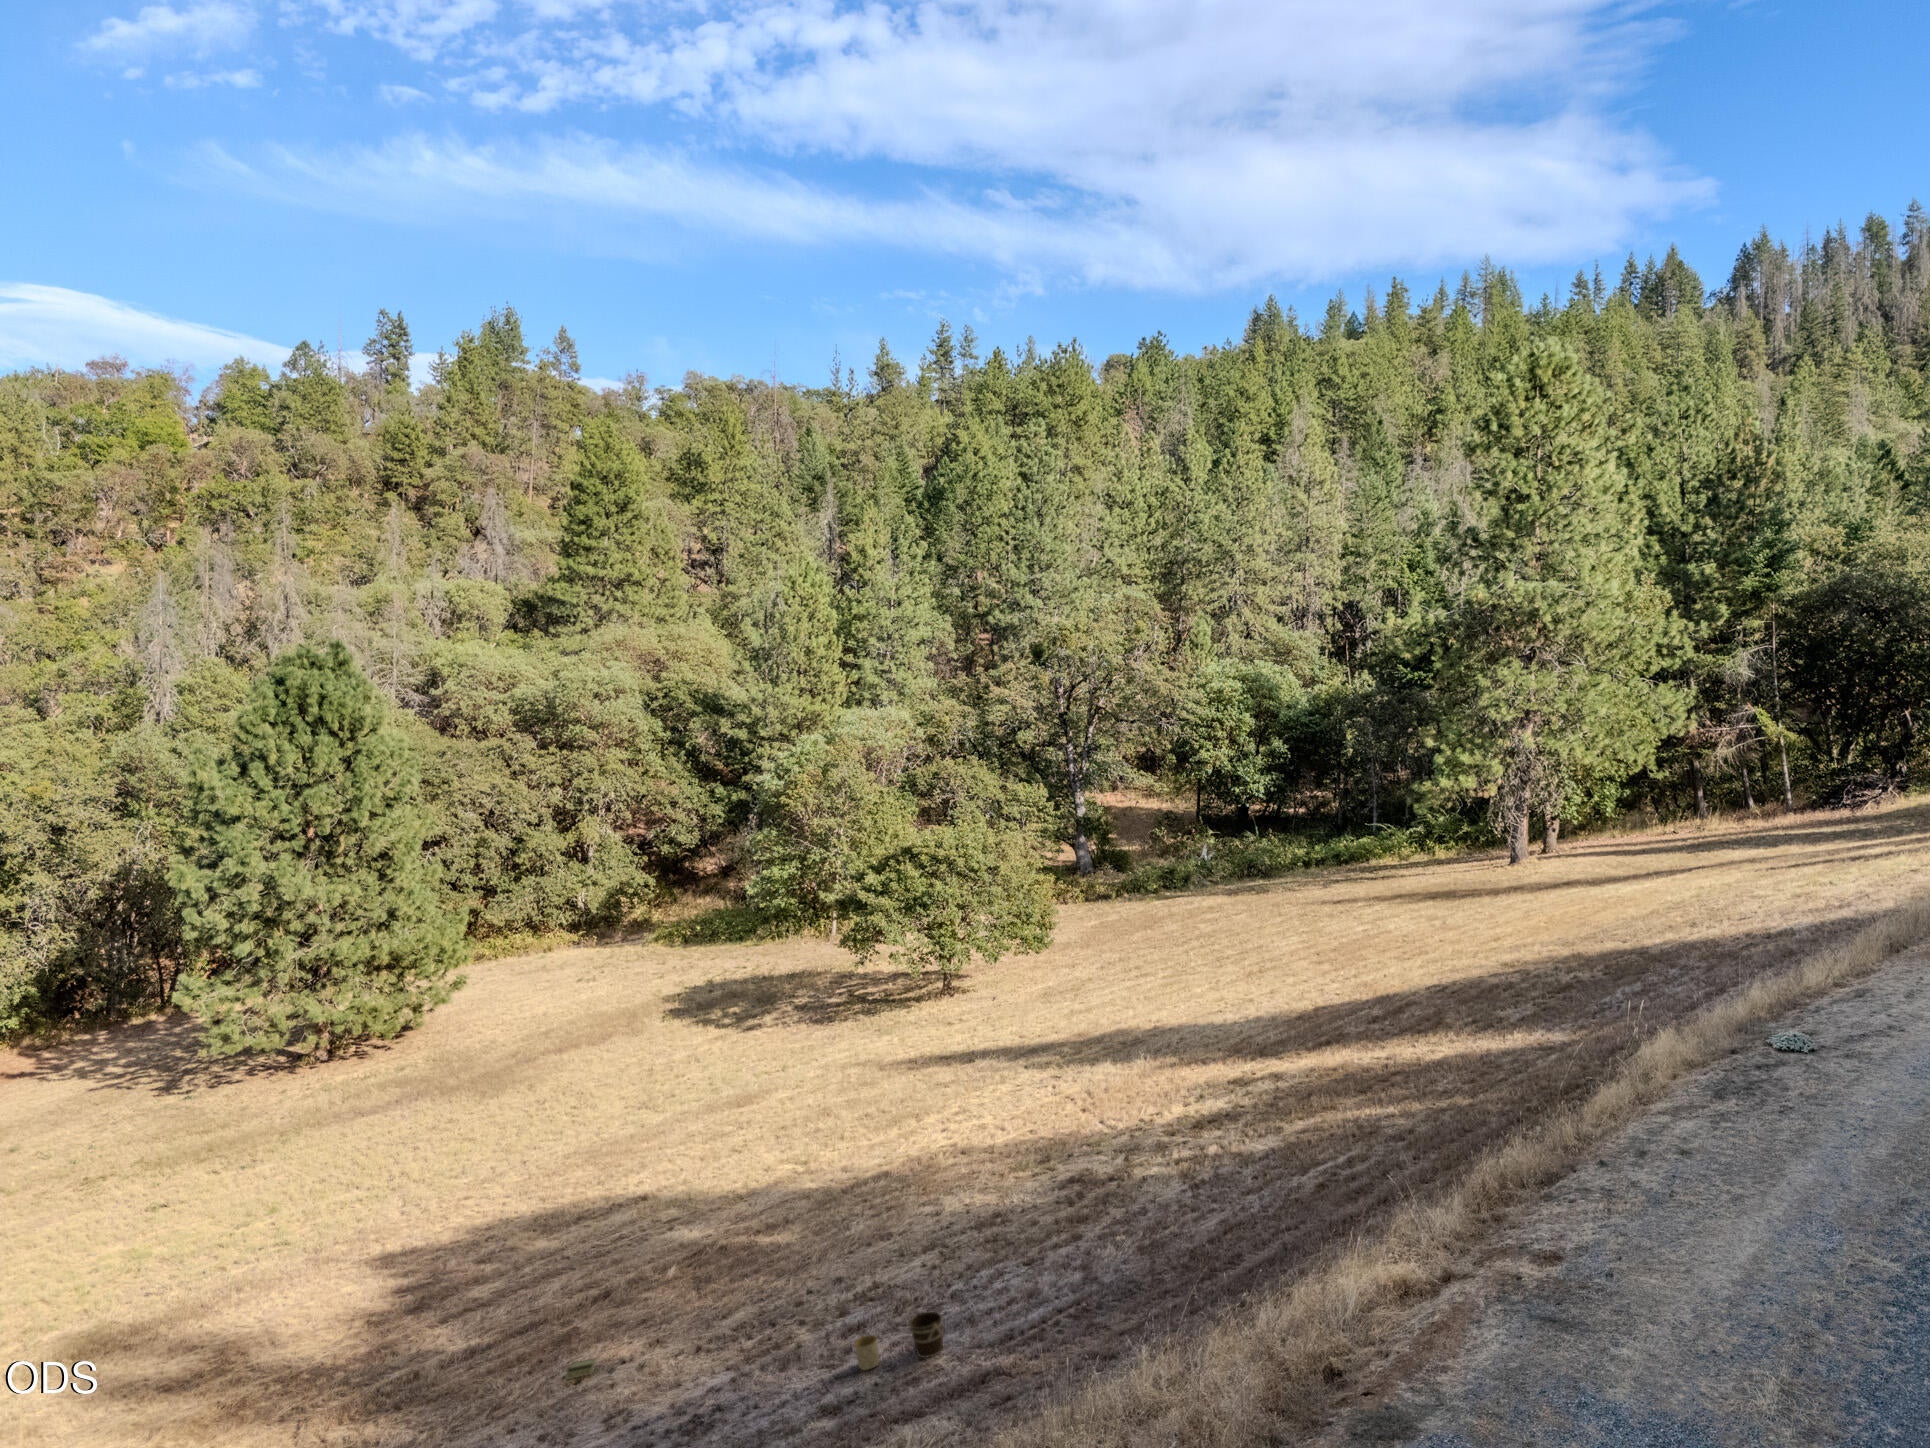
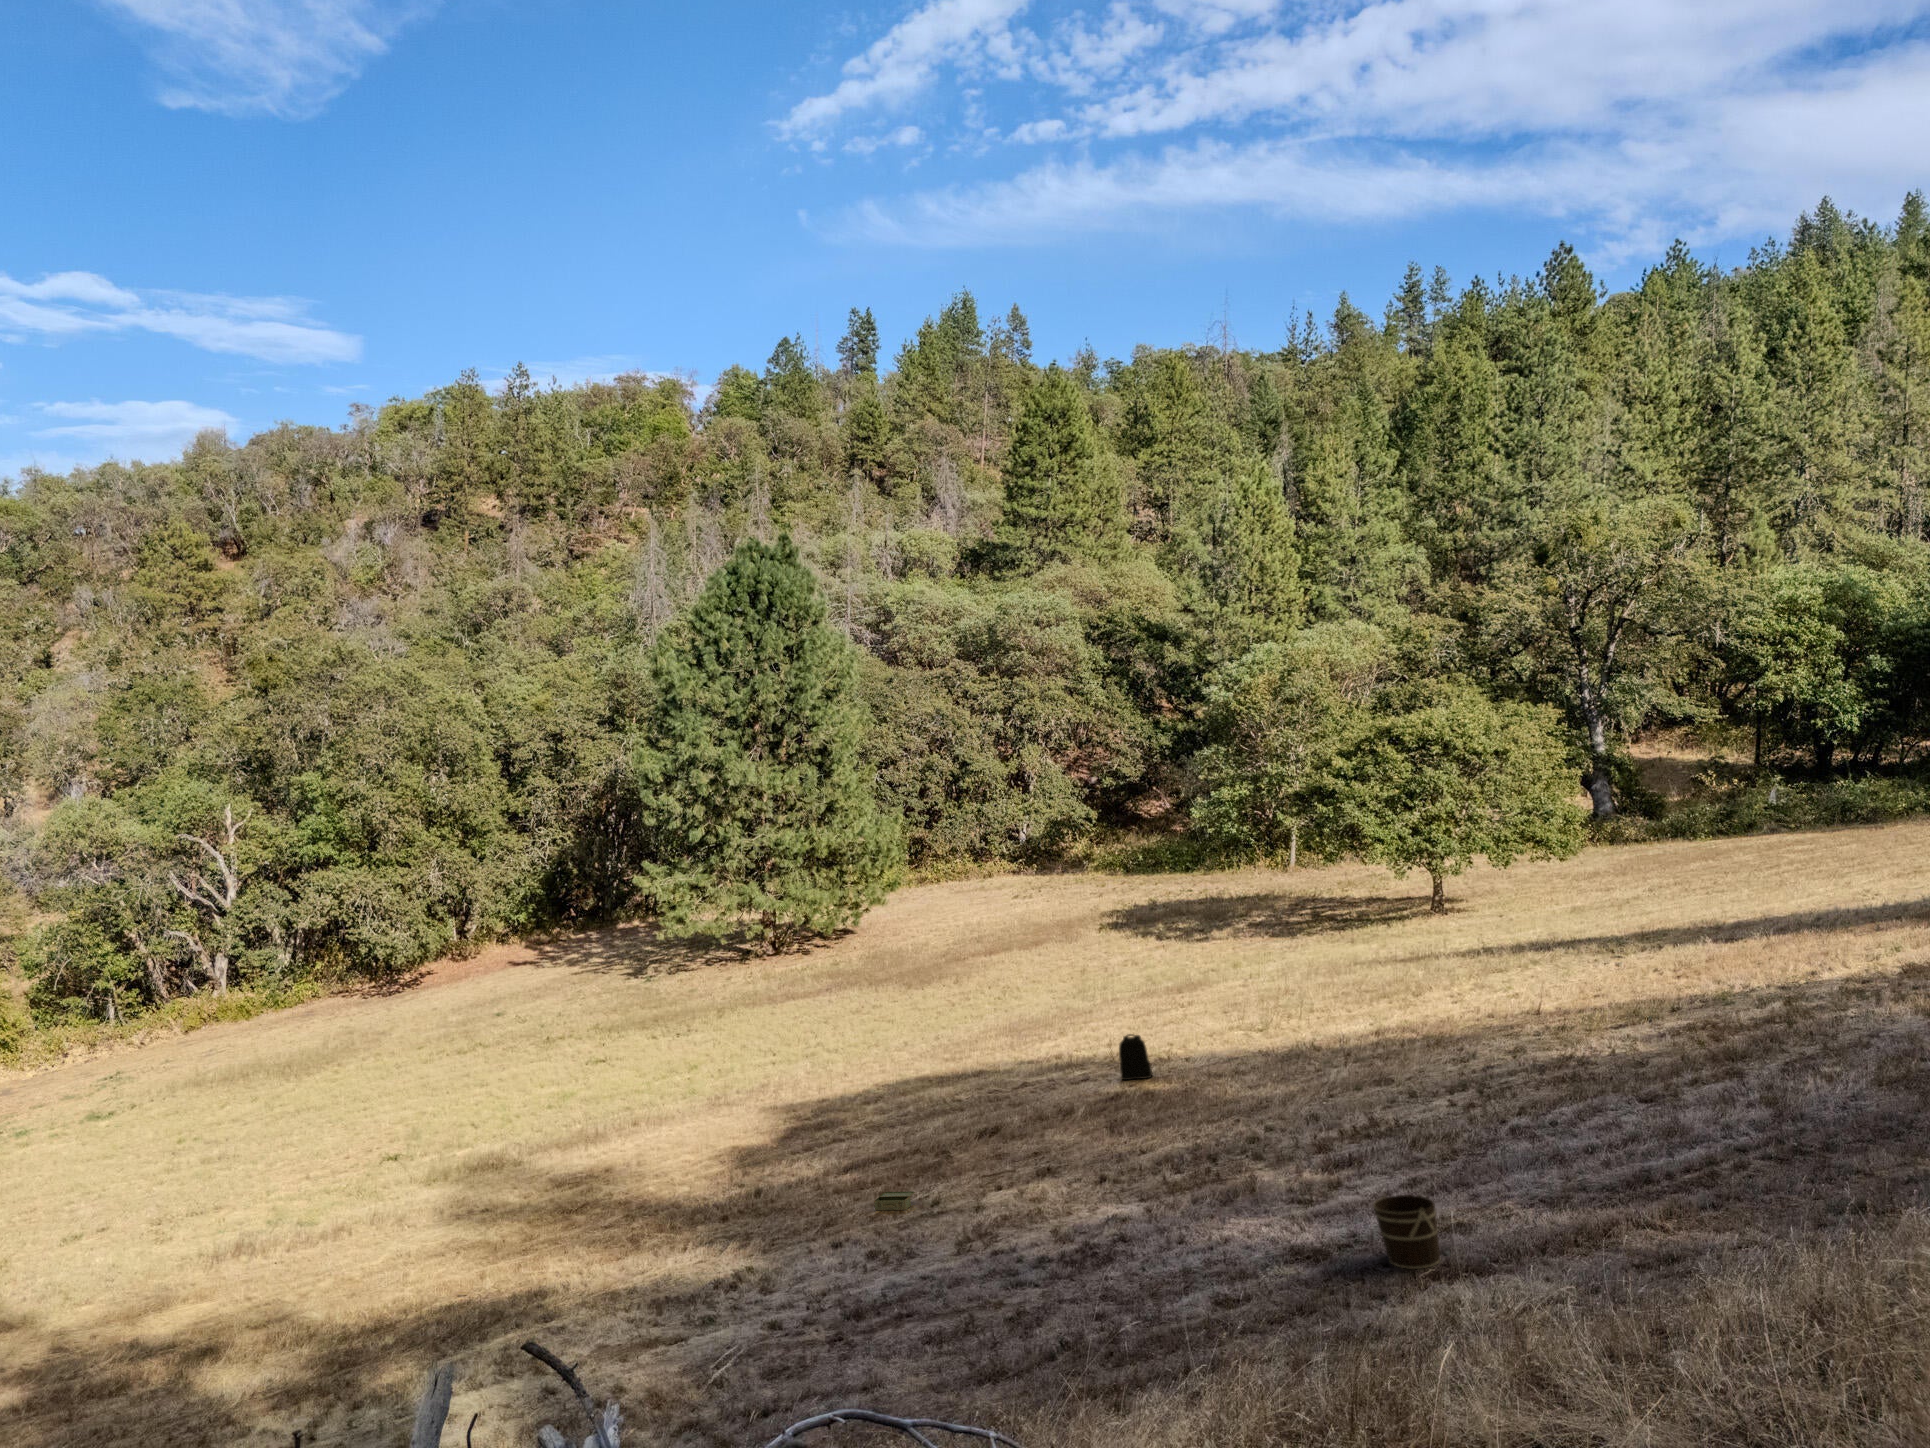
backpack: none [725,1177,750,1214] -> present [1119,1034,1153,1080]
planter: present [854,1335,879,1371] -> none [1273,1213,1319,1268]

